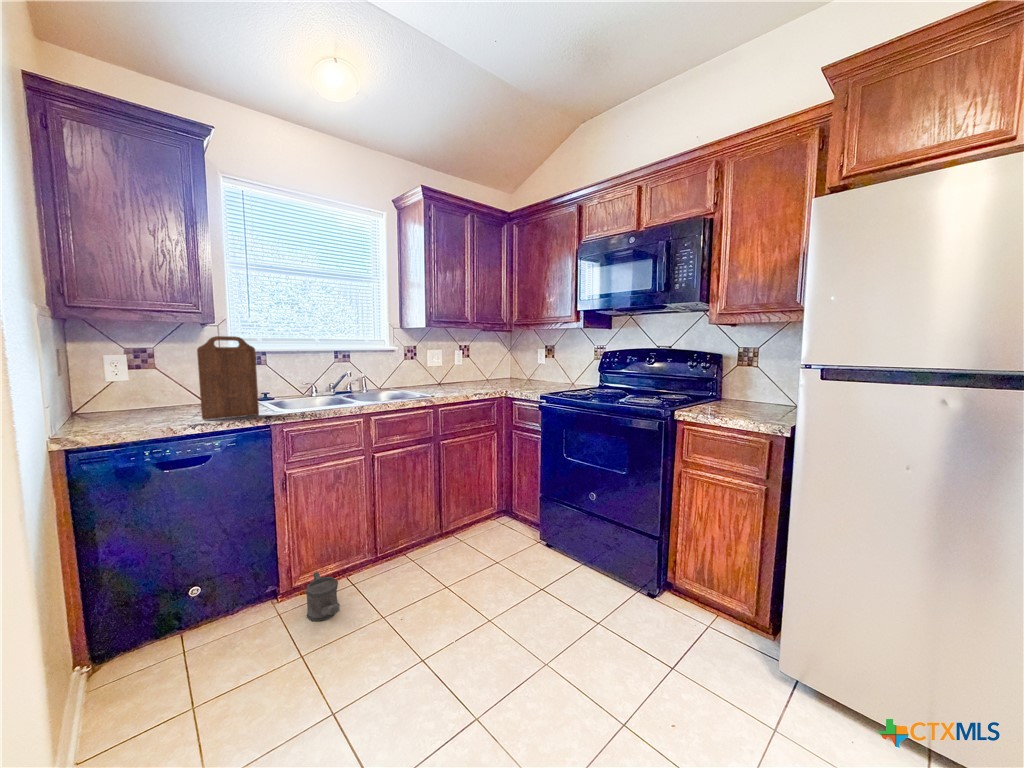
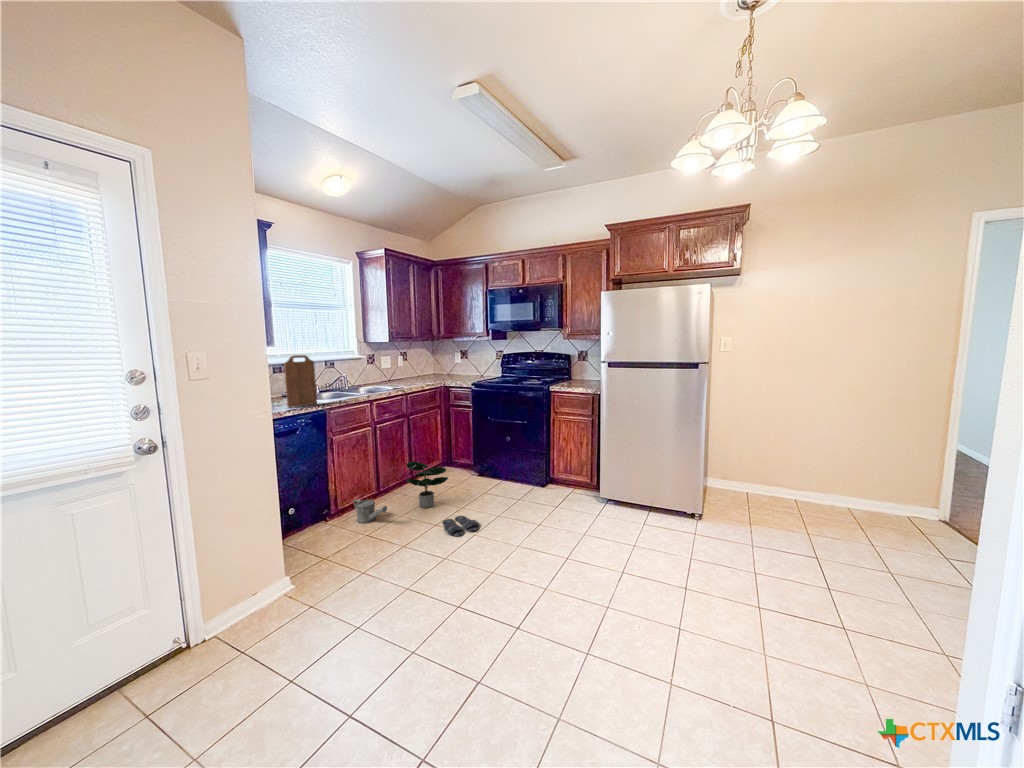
potted plant: none [391,520,465,609] -> present [406,461,448,508]
slippers: none [414,647,483,716] -> present [443,516,479,536]

